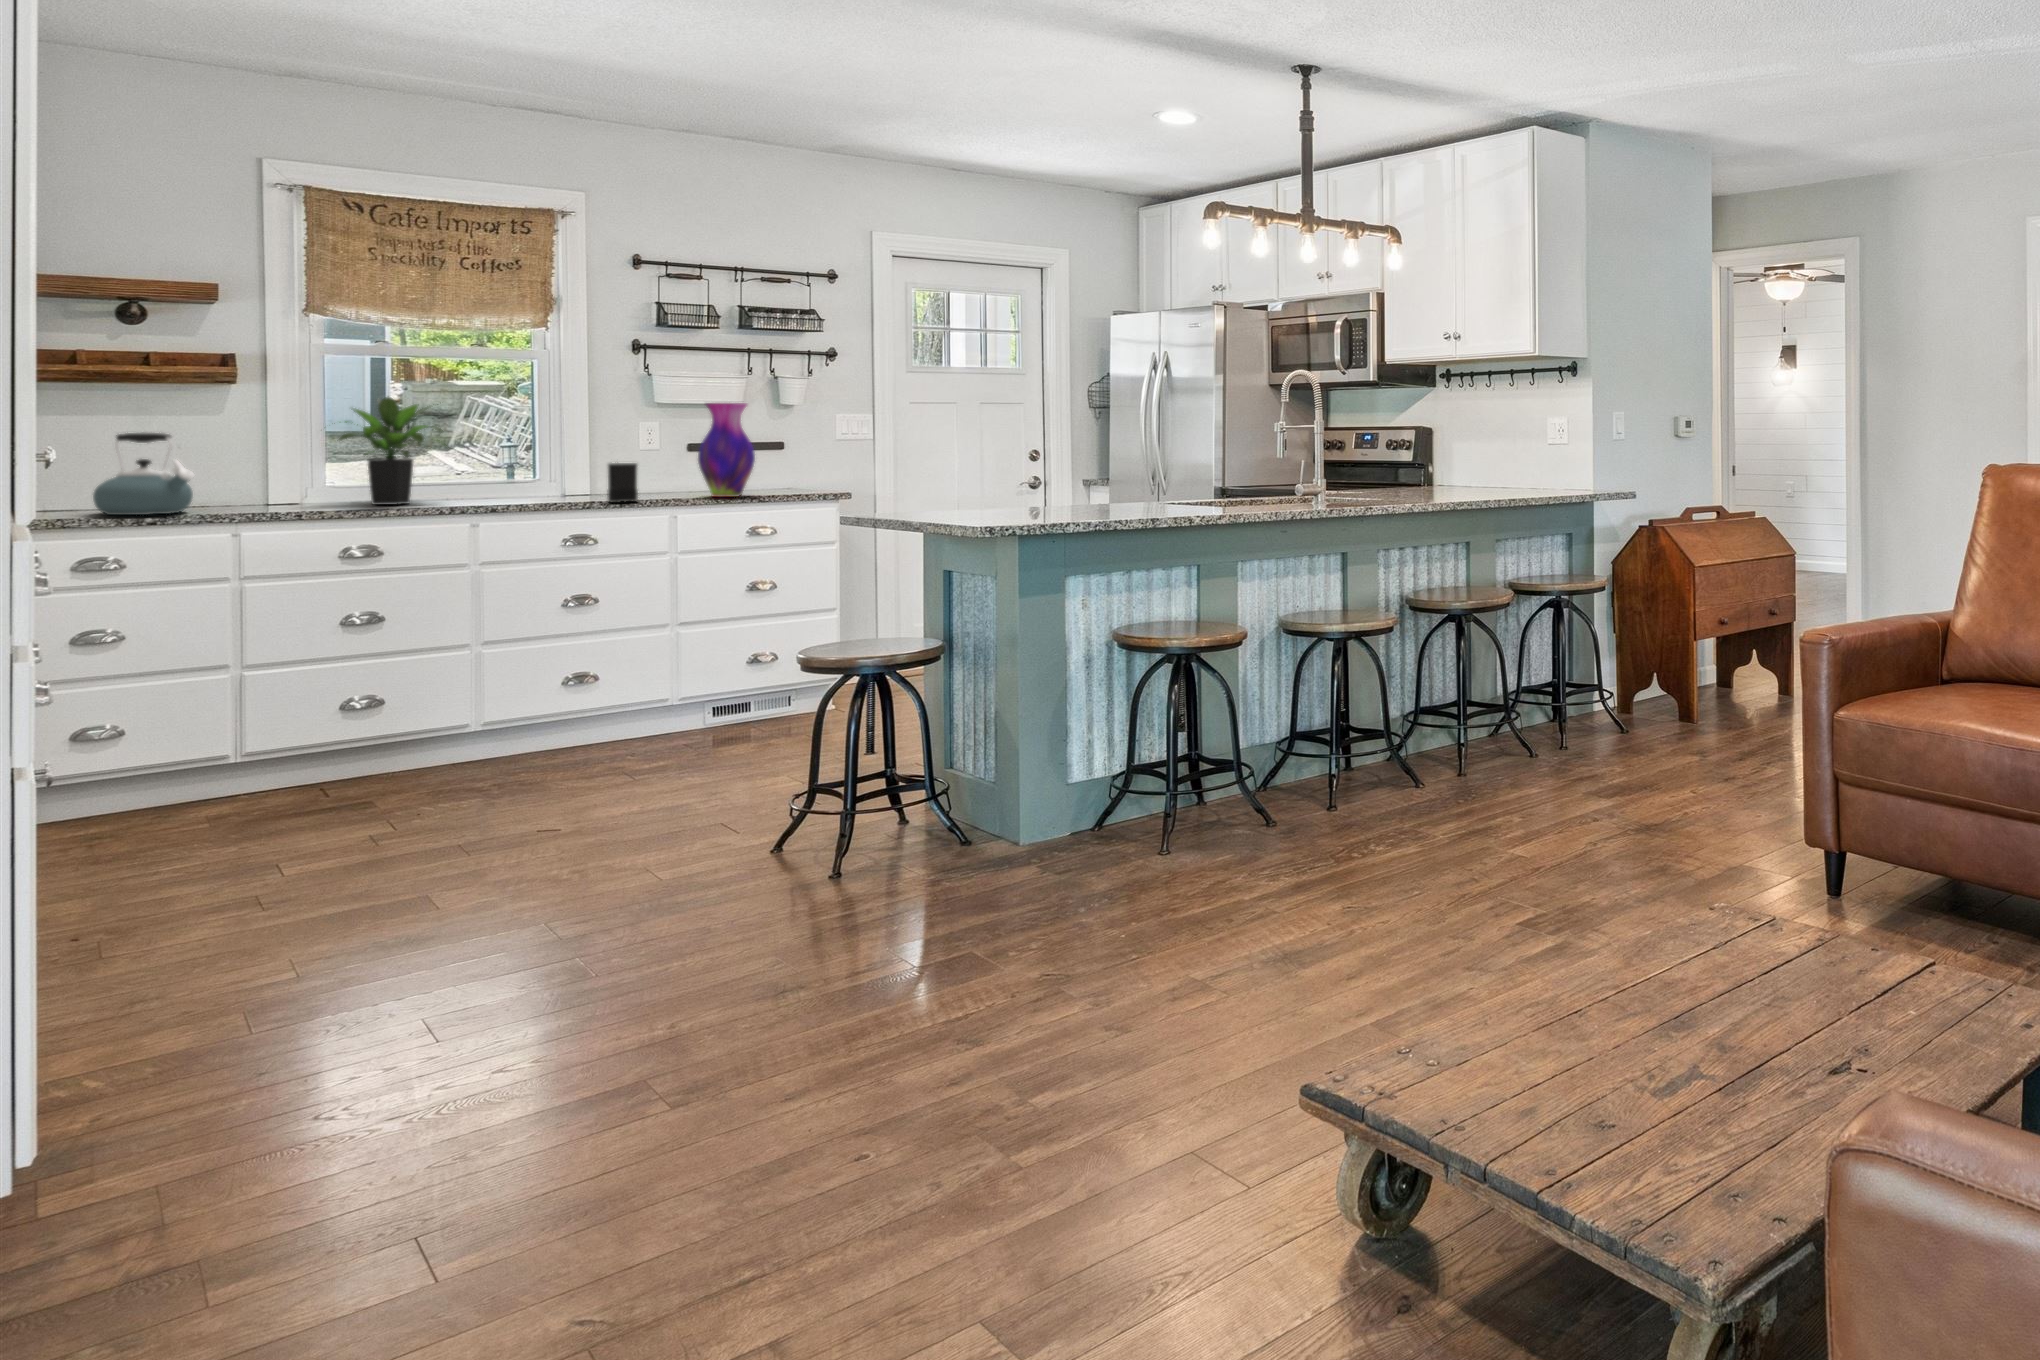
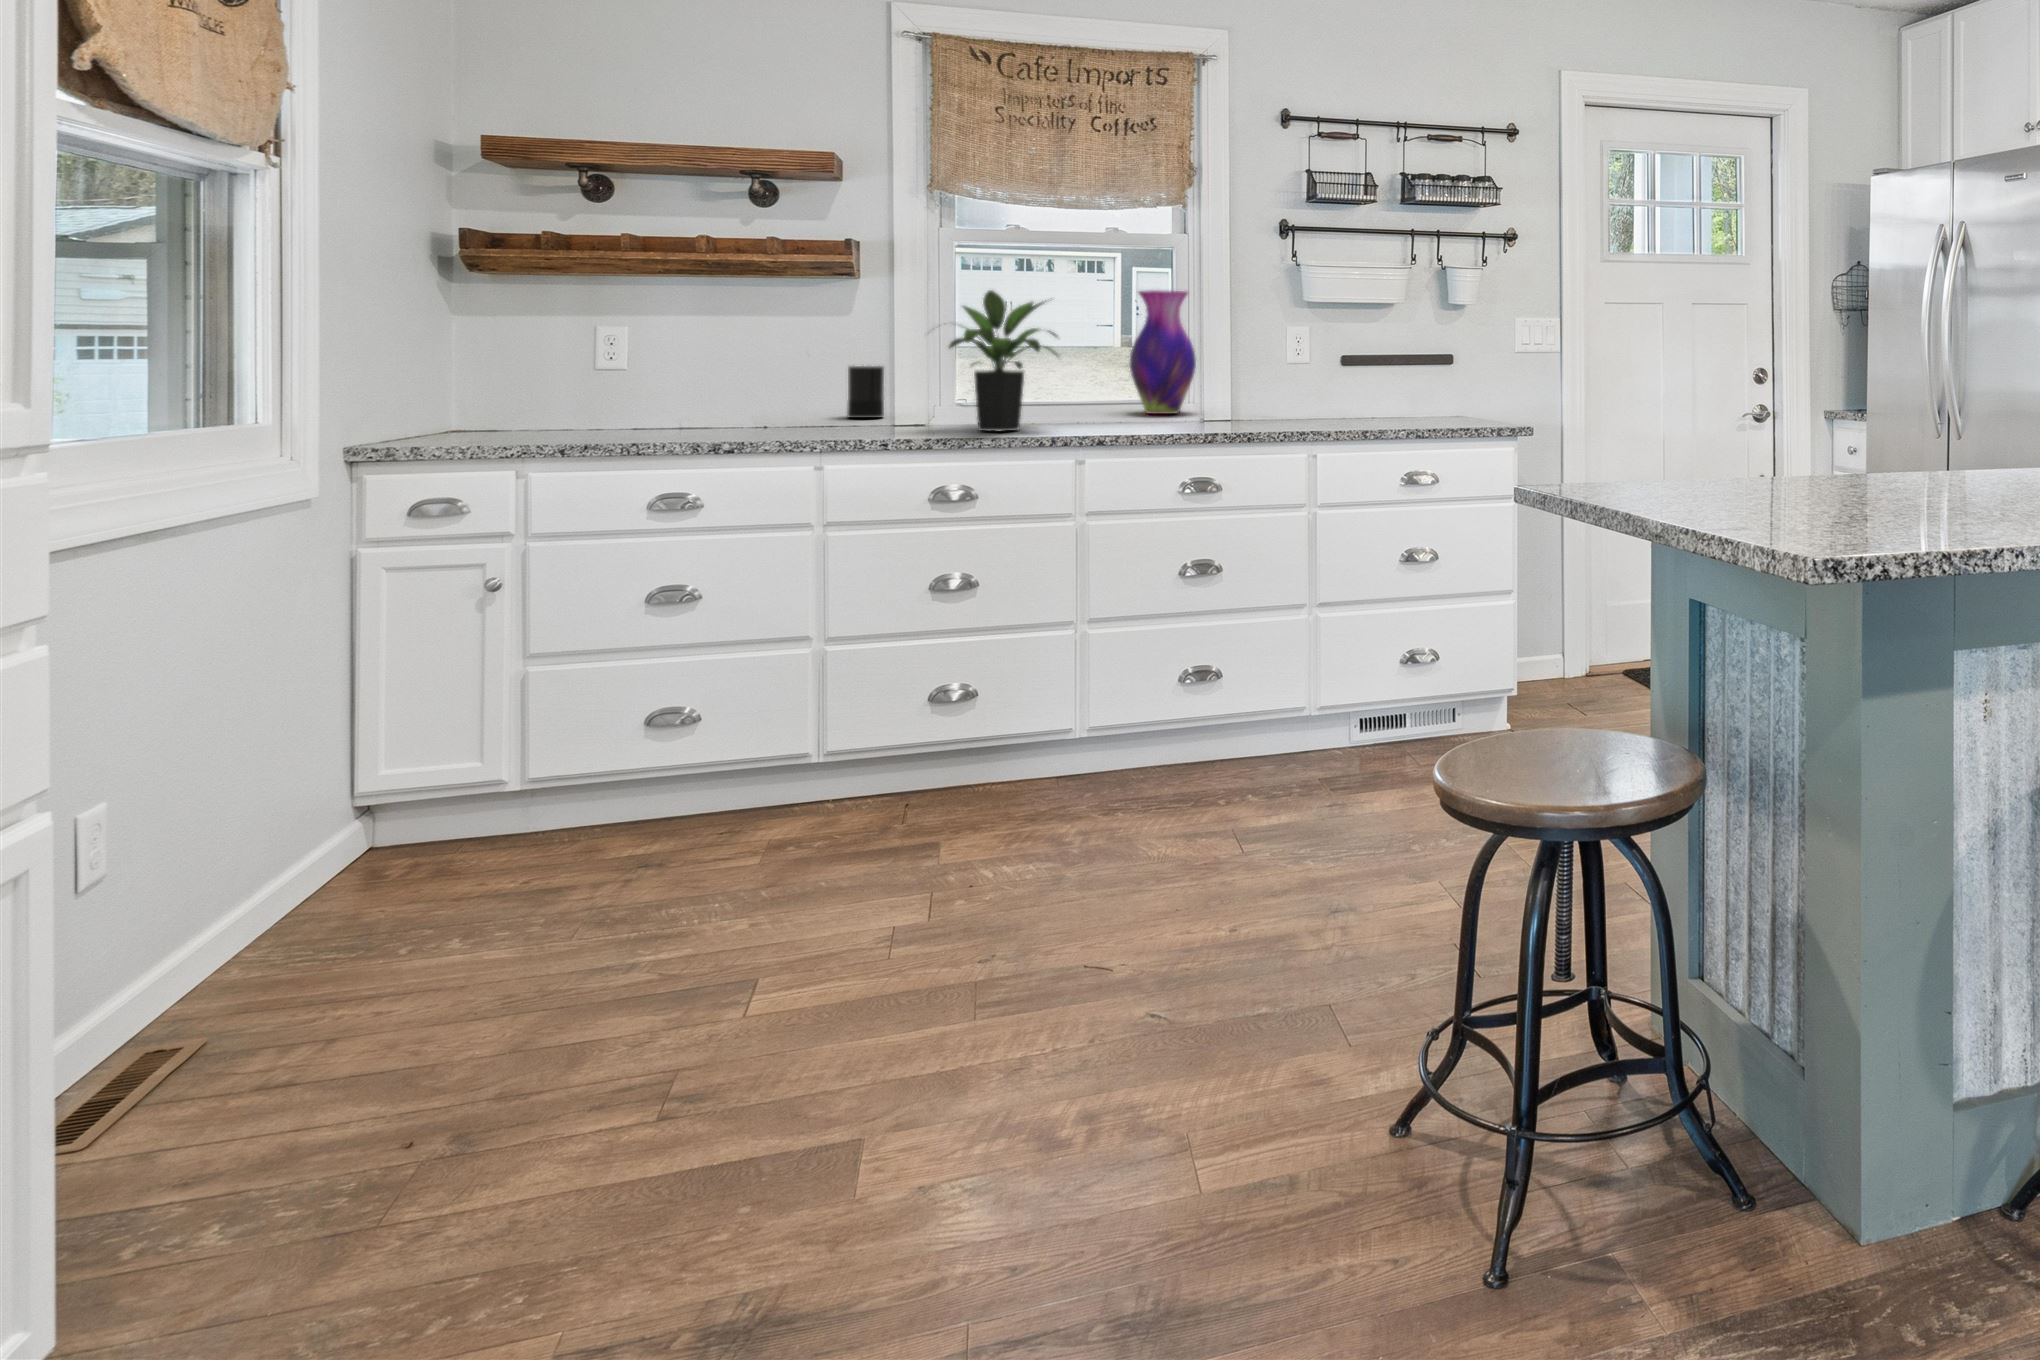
vase: present [698,403,755,497] -> present [1129,290,1196,414]
kettle: present [93,433,194,515] -> none [693,335,792,438]
candle: present [608,463,638,503] -> present [847,366,884,418]

